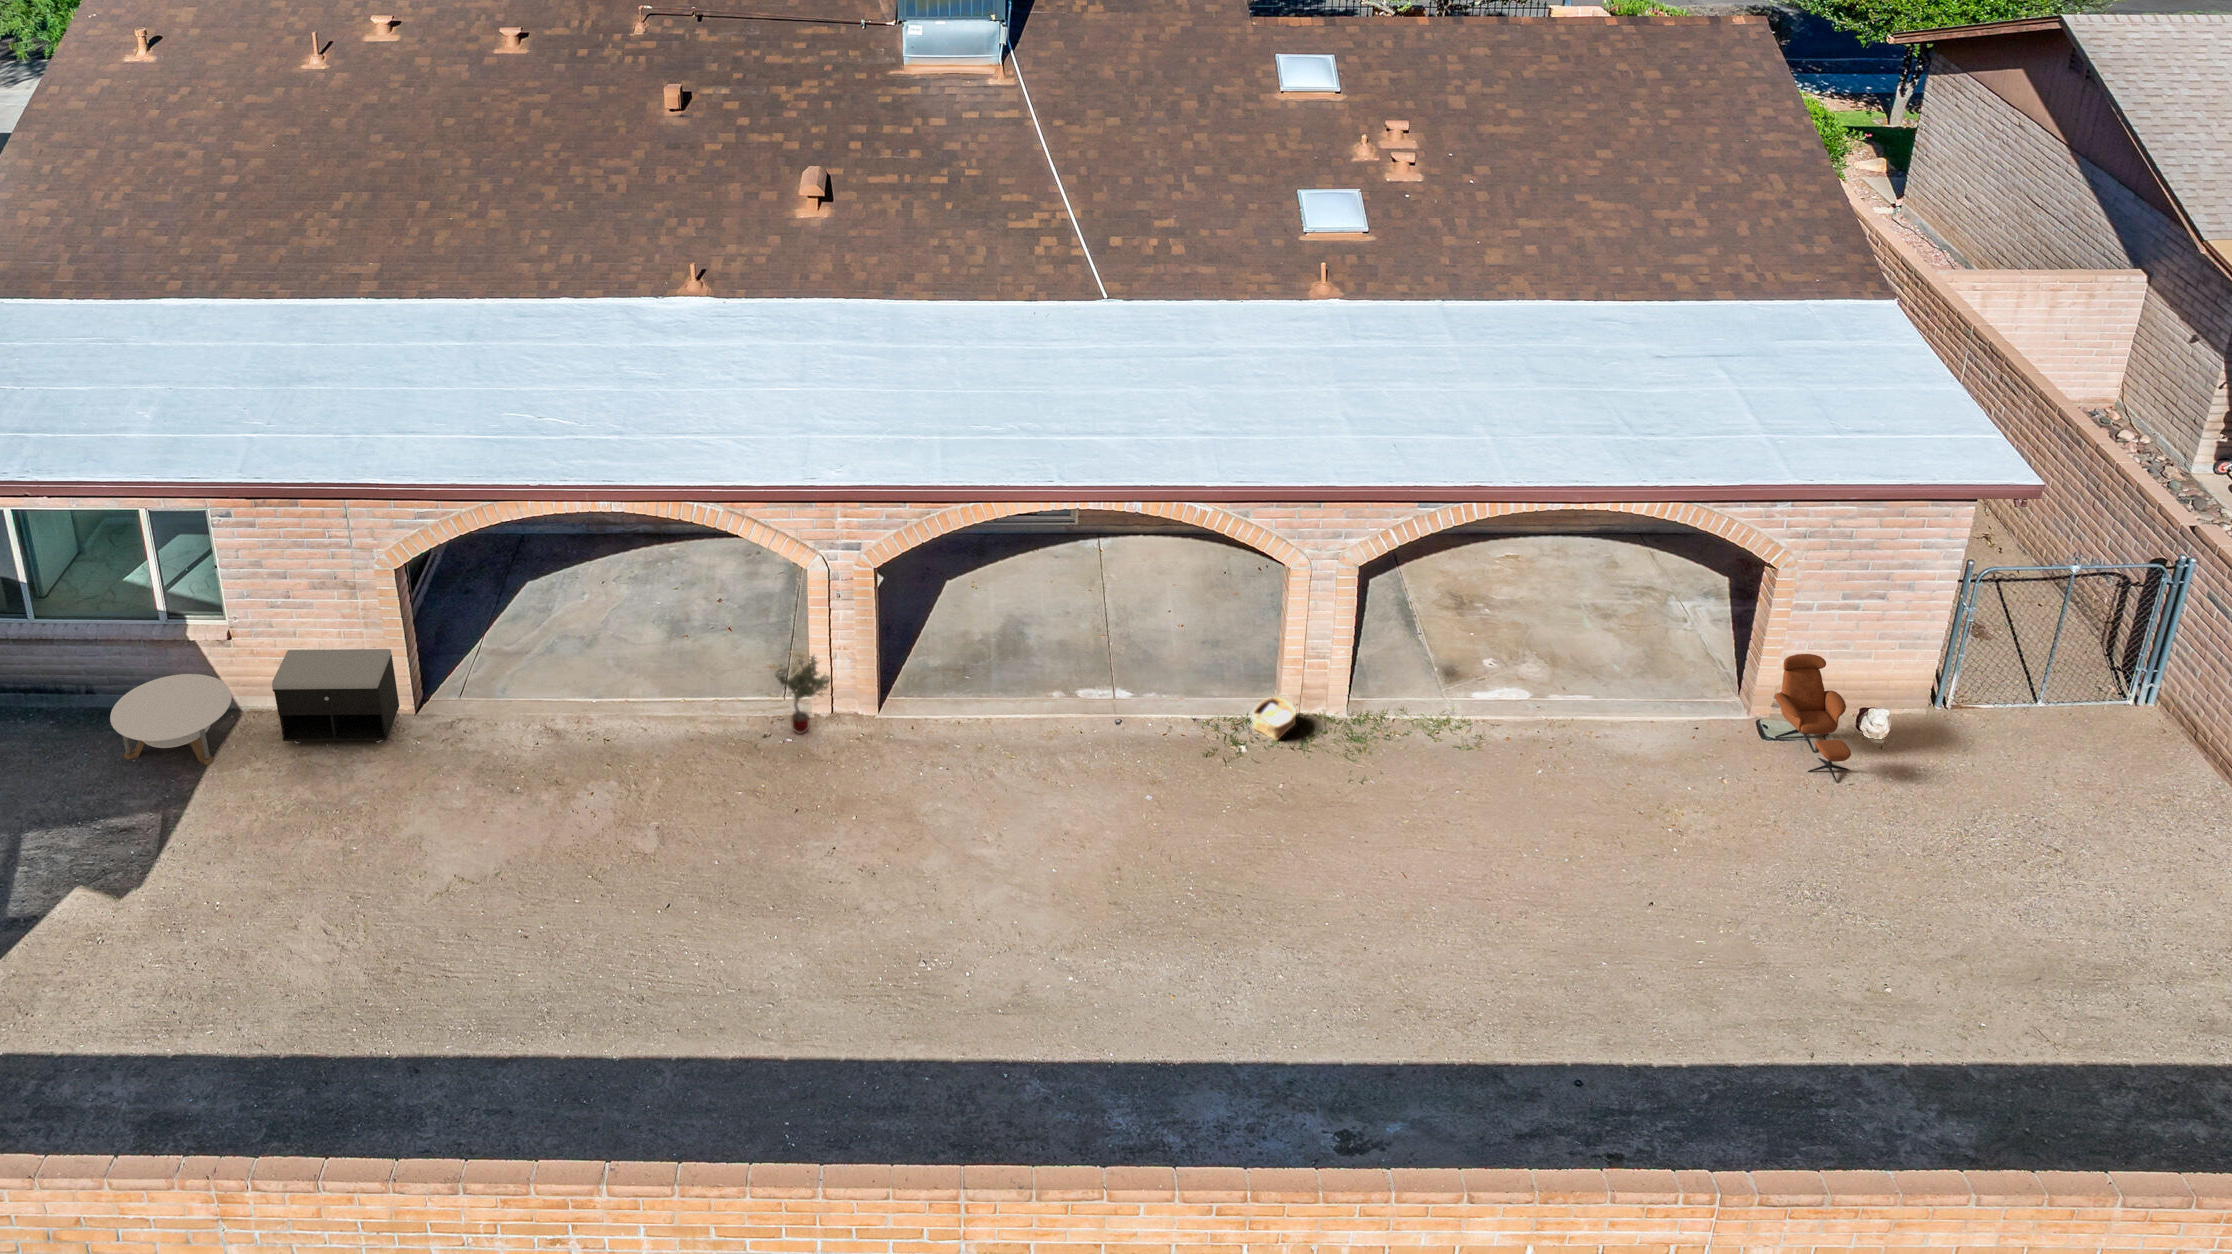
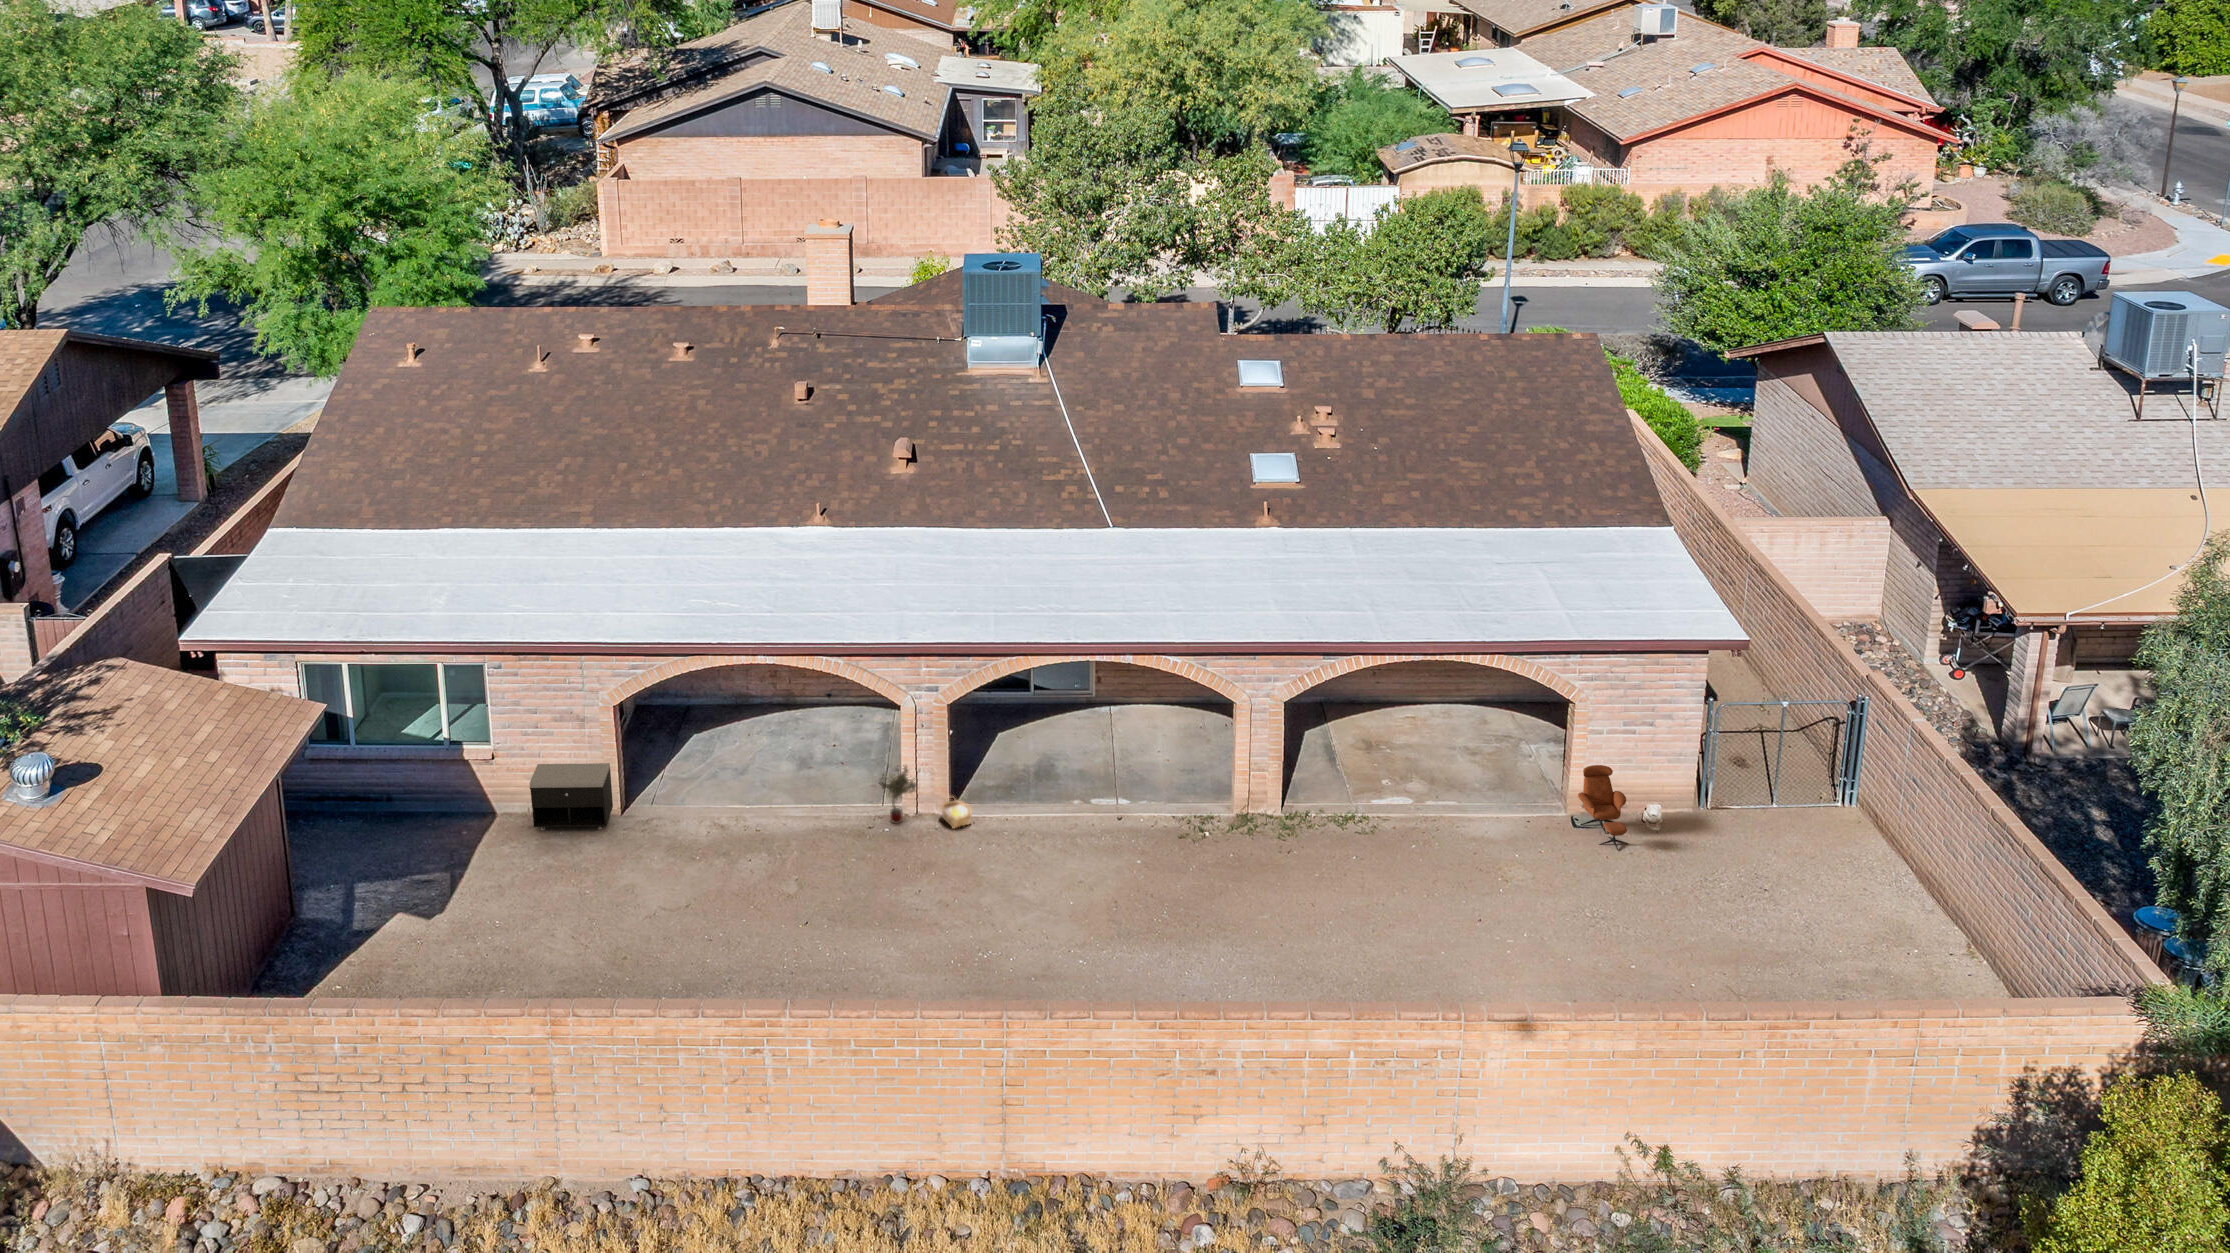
round table: present [110,674,232,765] -> none [415,783,499,842]
woven basket: present [1252,696,1296,740] -> present [942,800,972,828]

